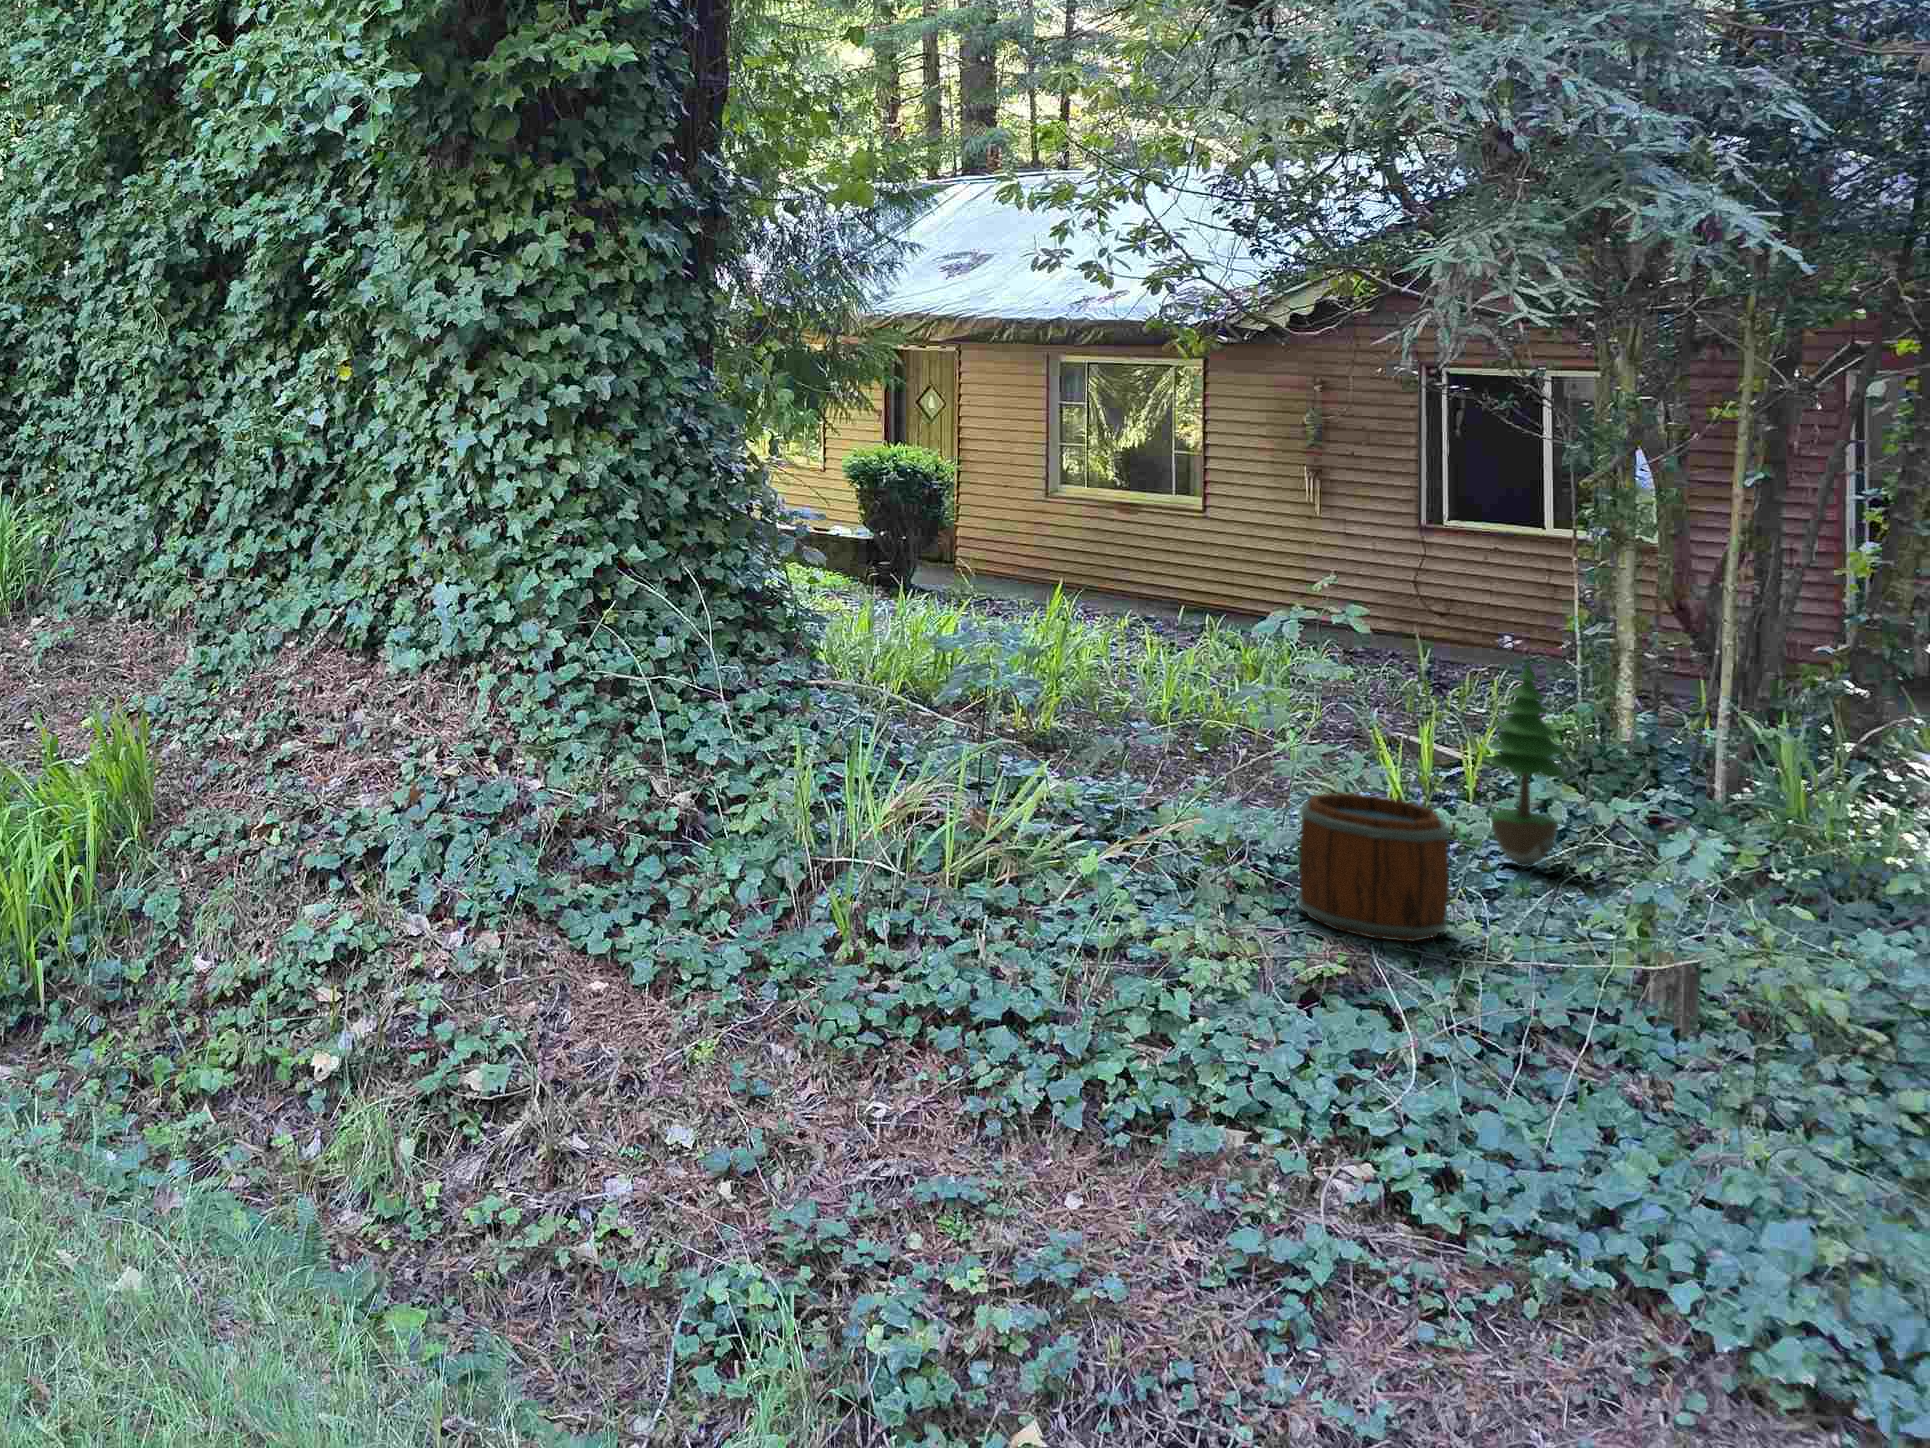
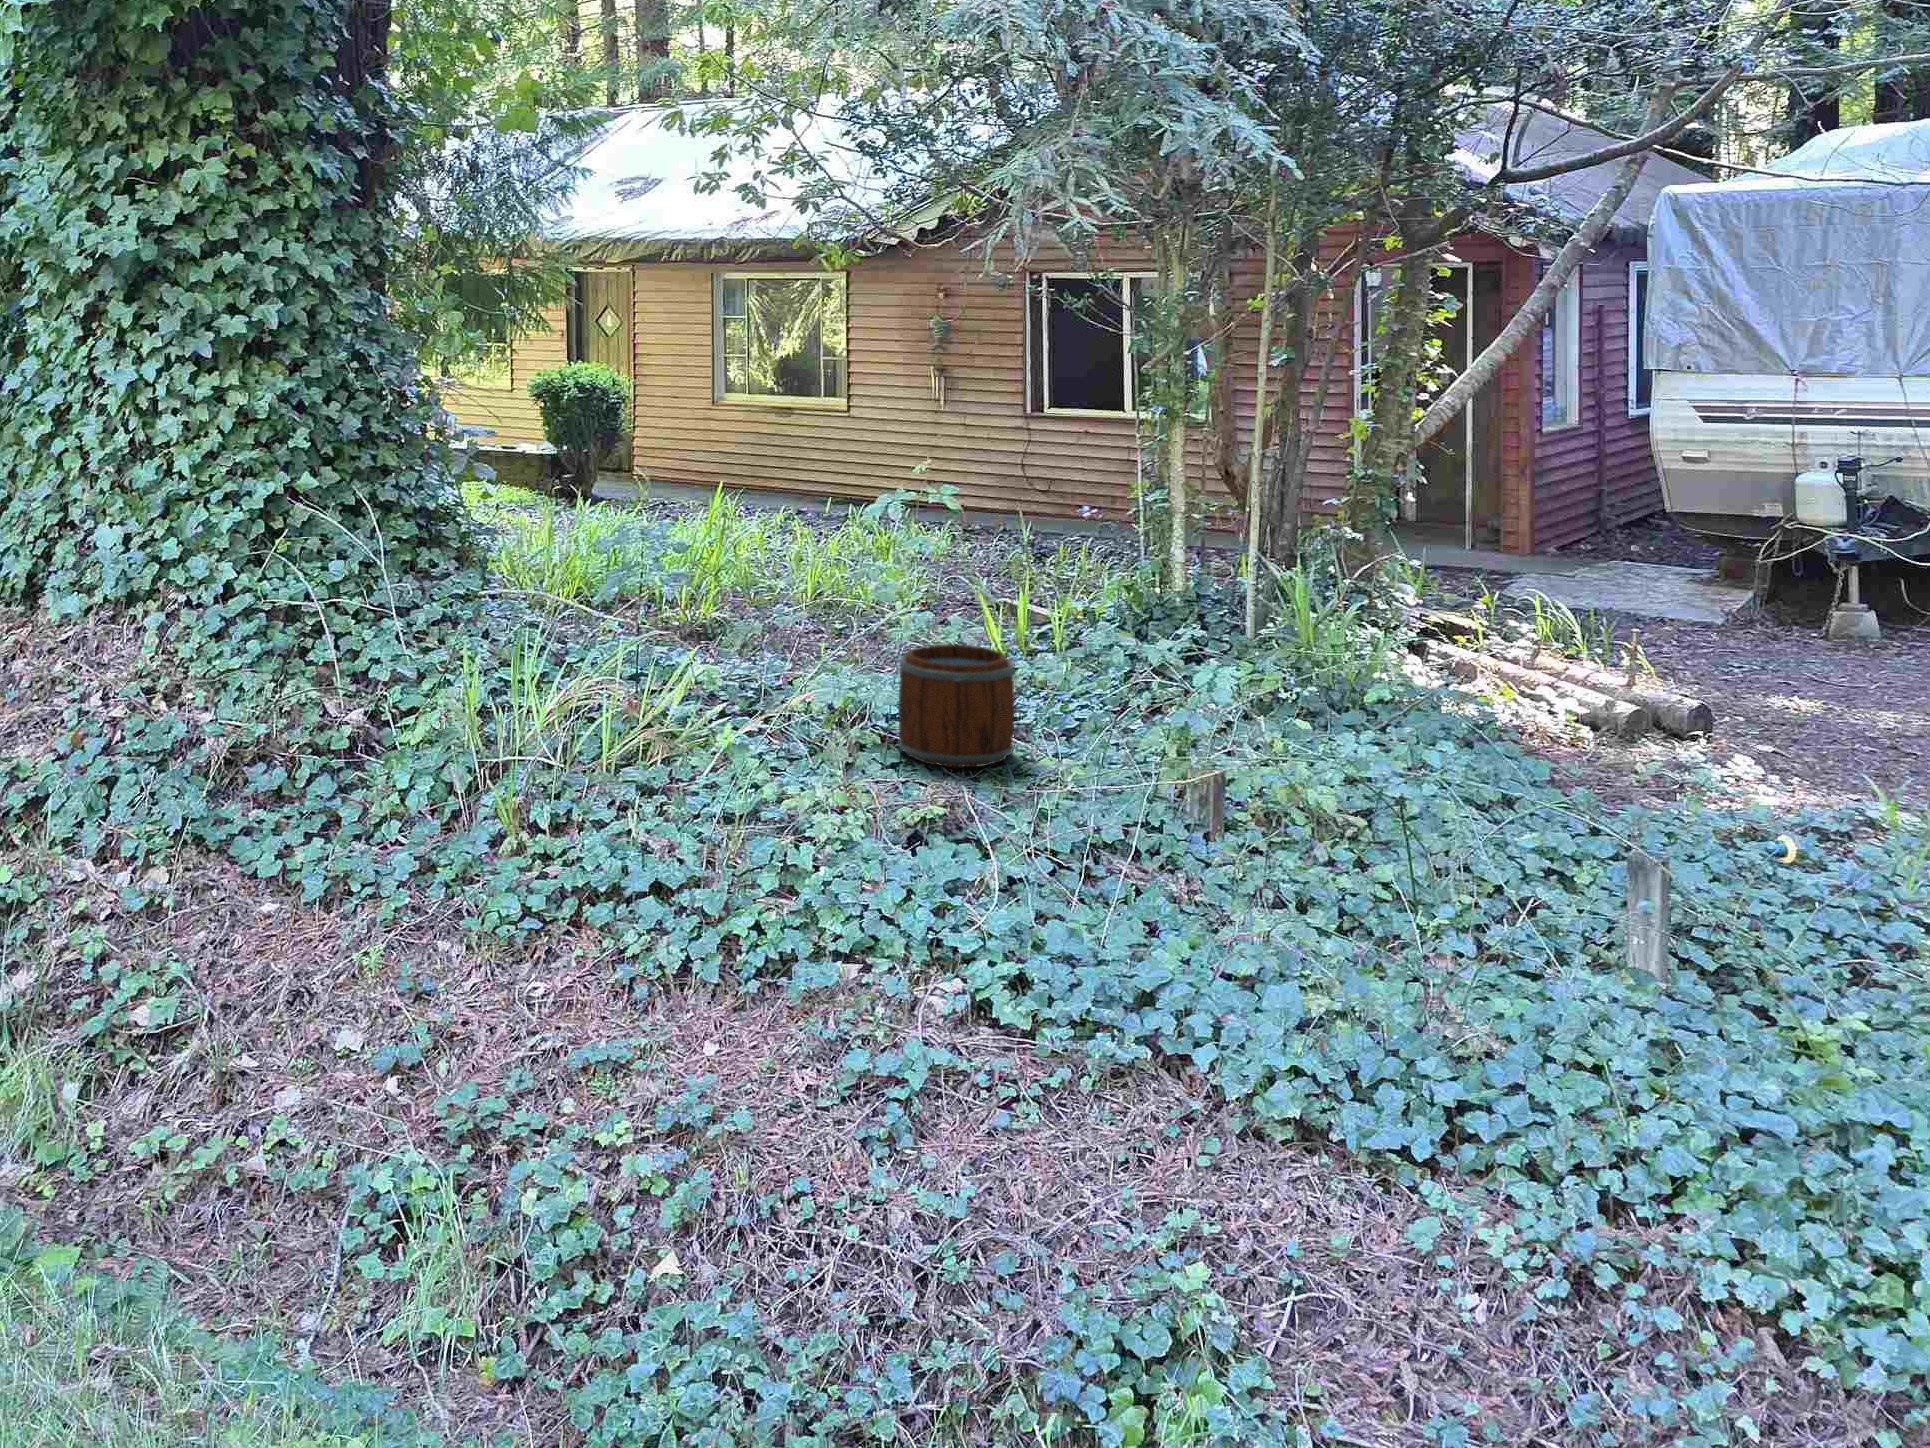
potted tree: present [1485,664,1566,866] -> none [1039,517,1102,689]

